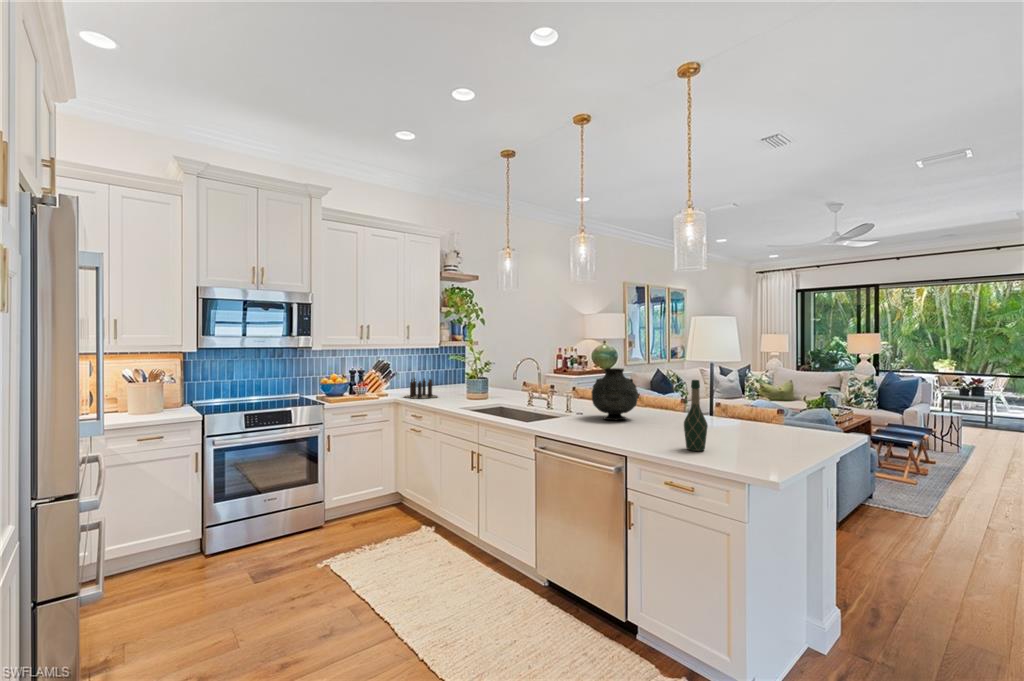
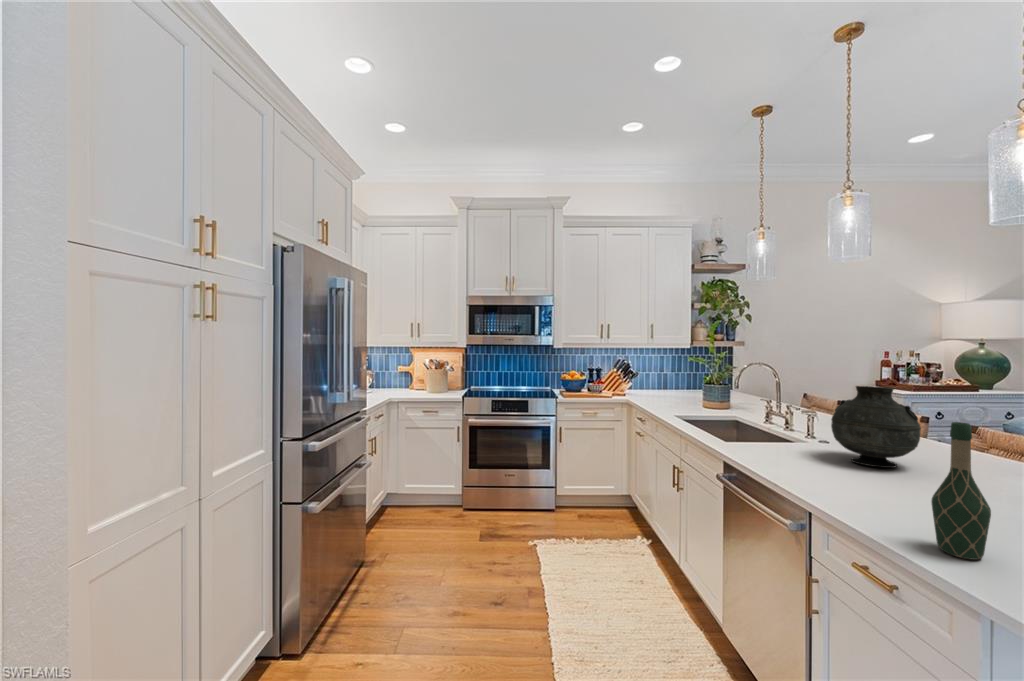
candle: present [405,378,438,399] -> none [638,379,687,402]

